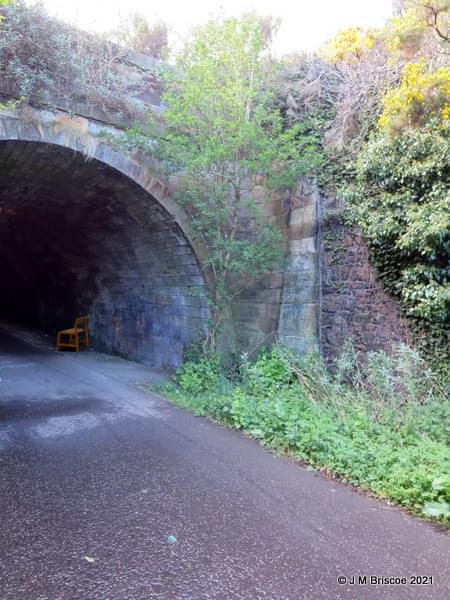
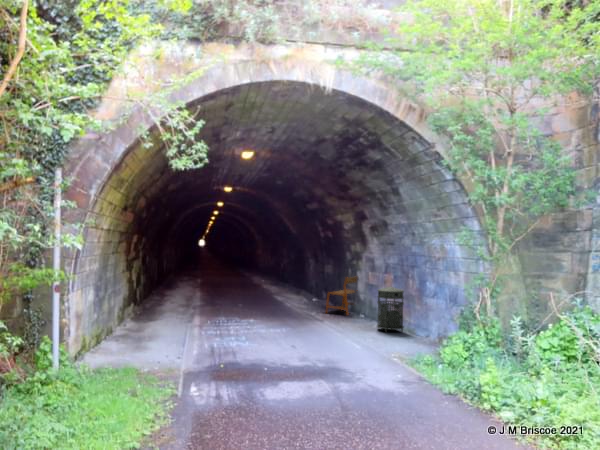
trash can: none [110,326,134,364] -> present [377,287,404,332]

